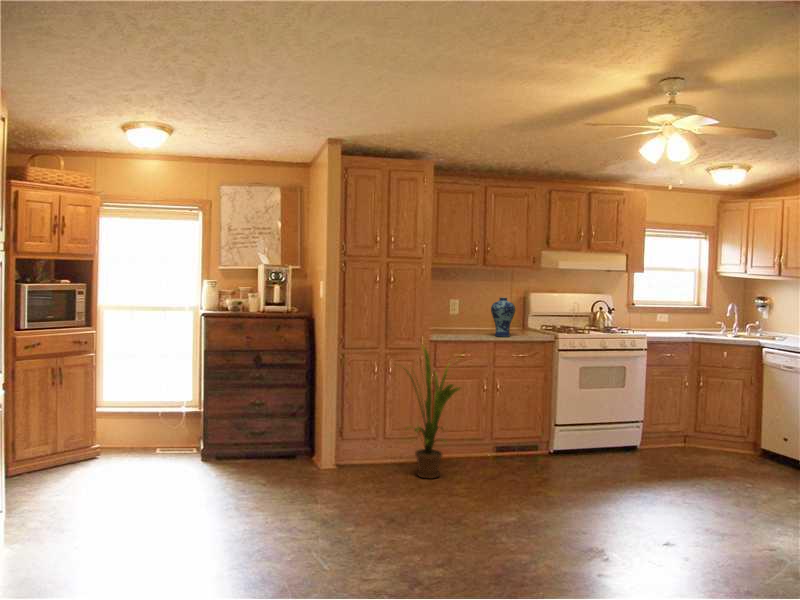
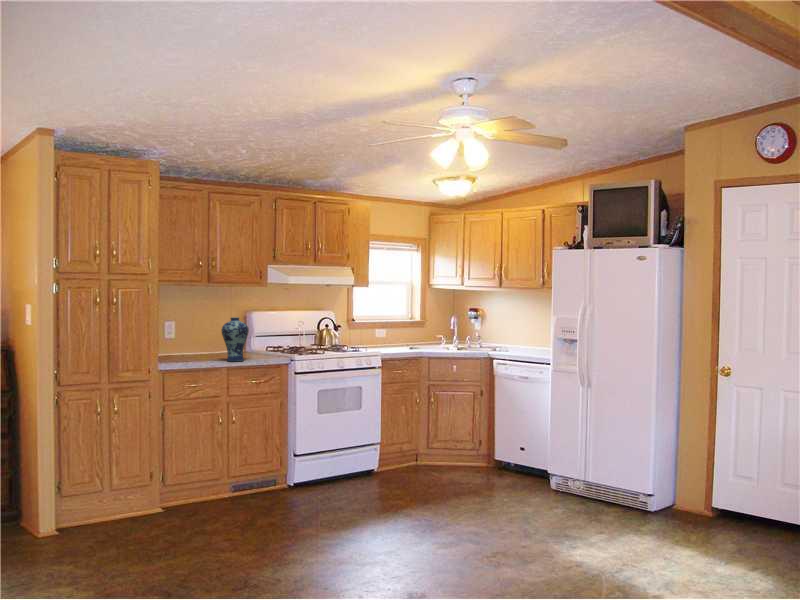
house plant: present [403,347,460,478] -> none [128,375,216,528]

